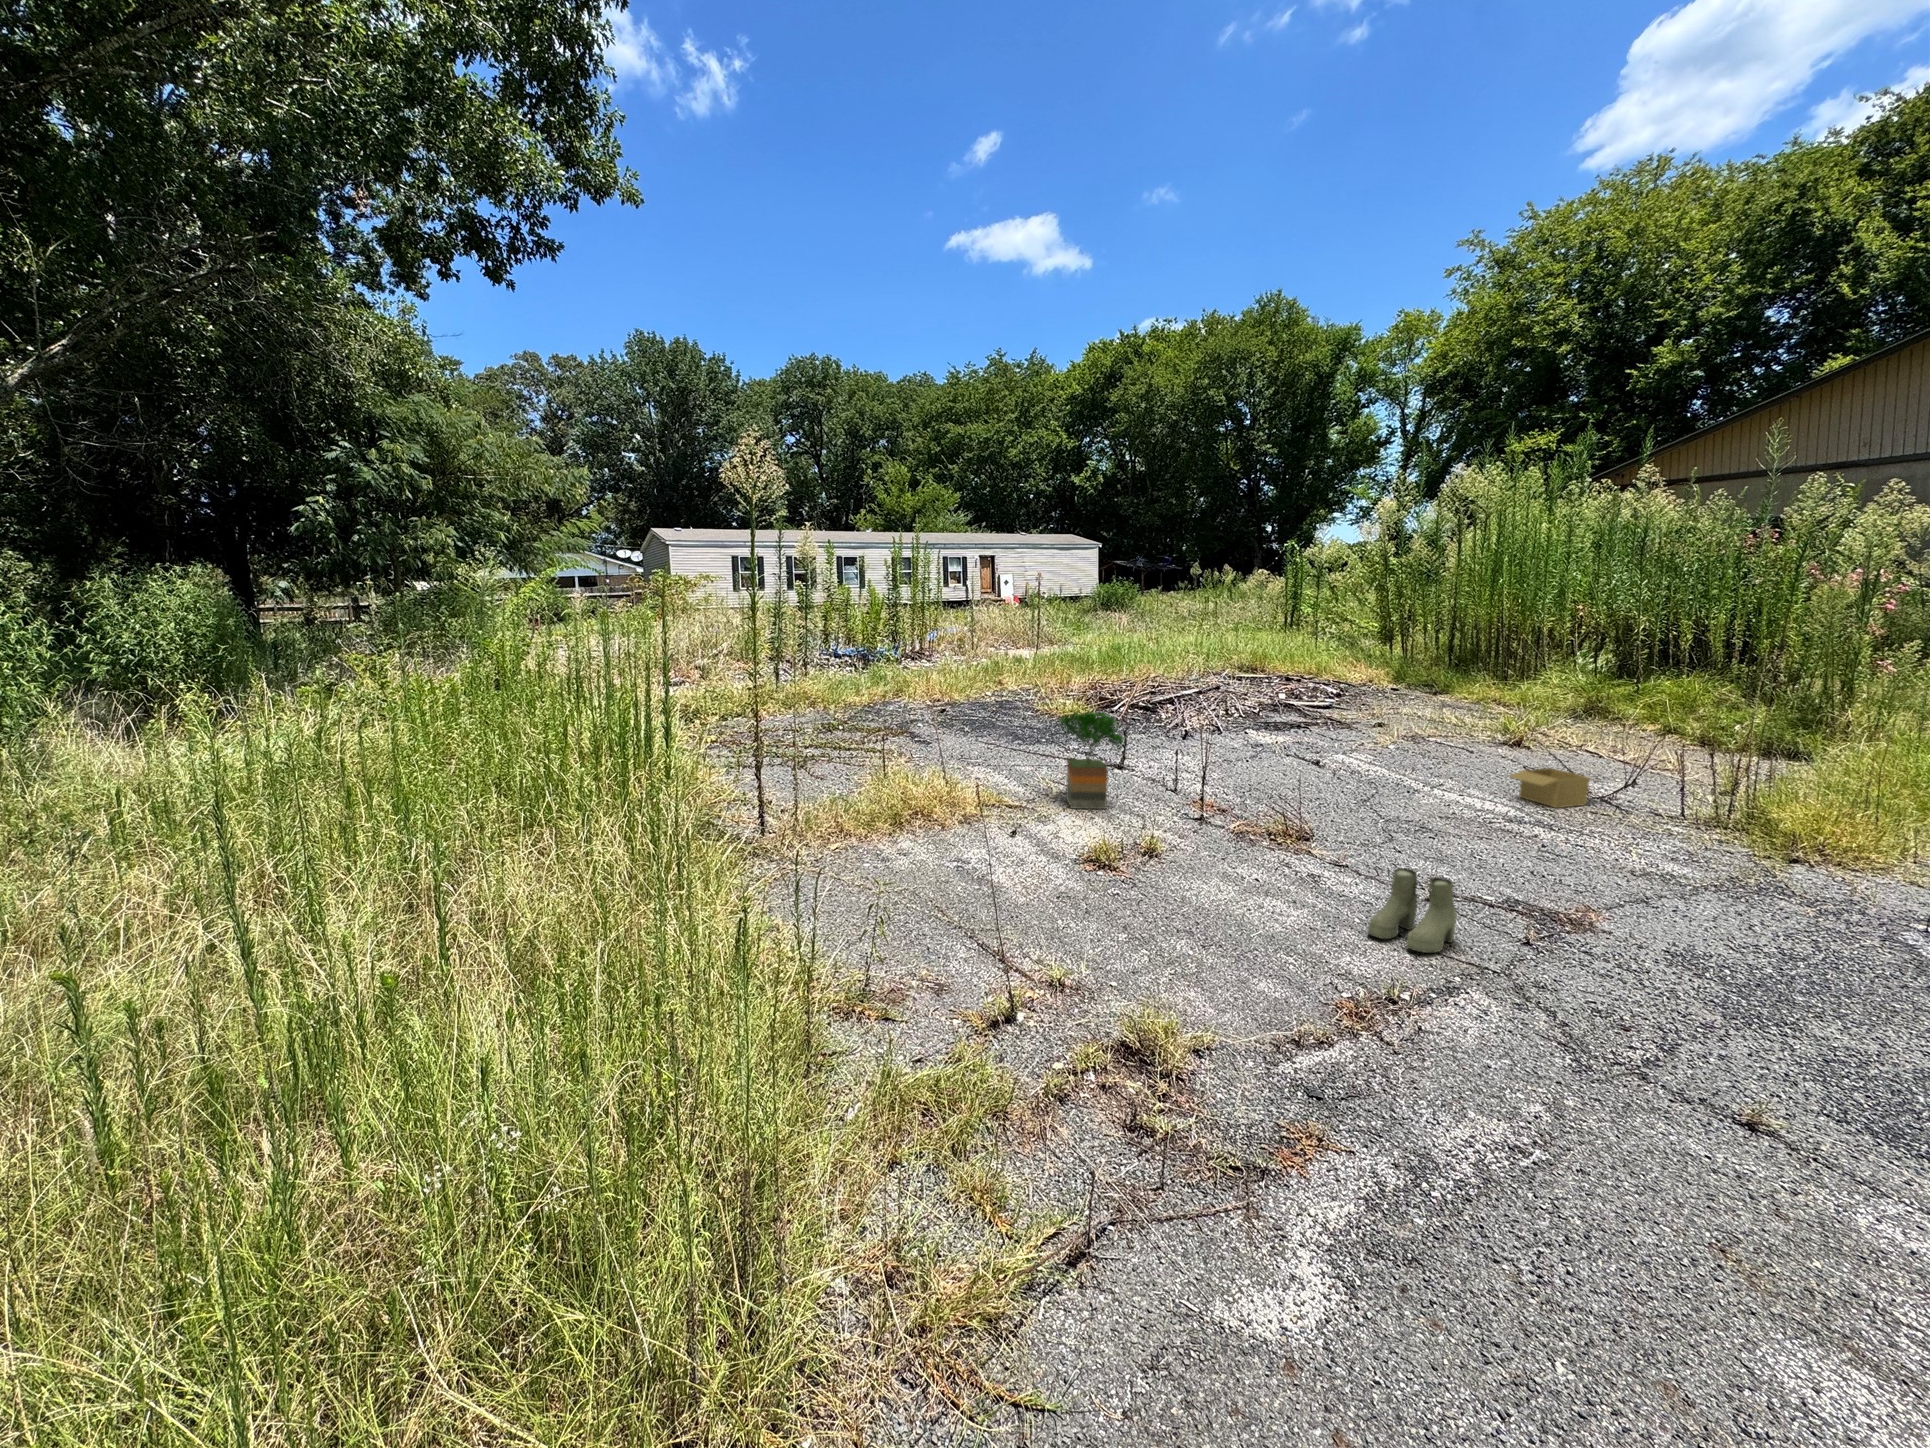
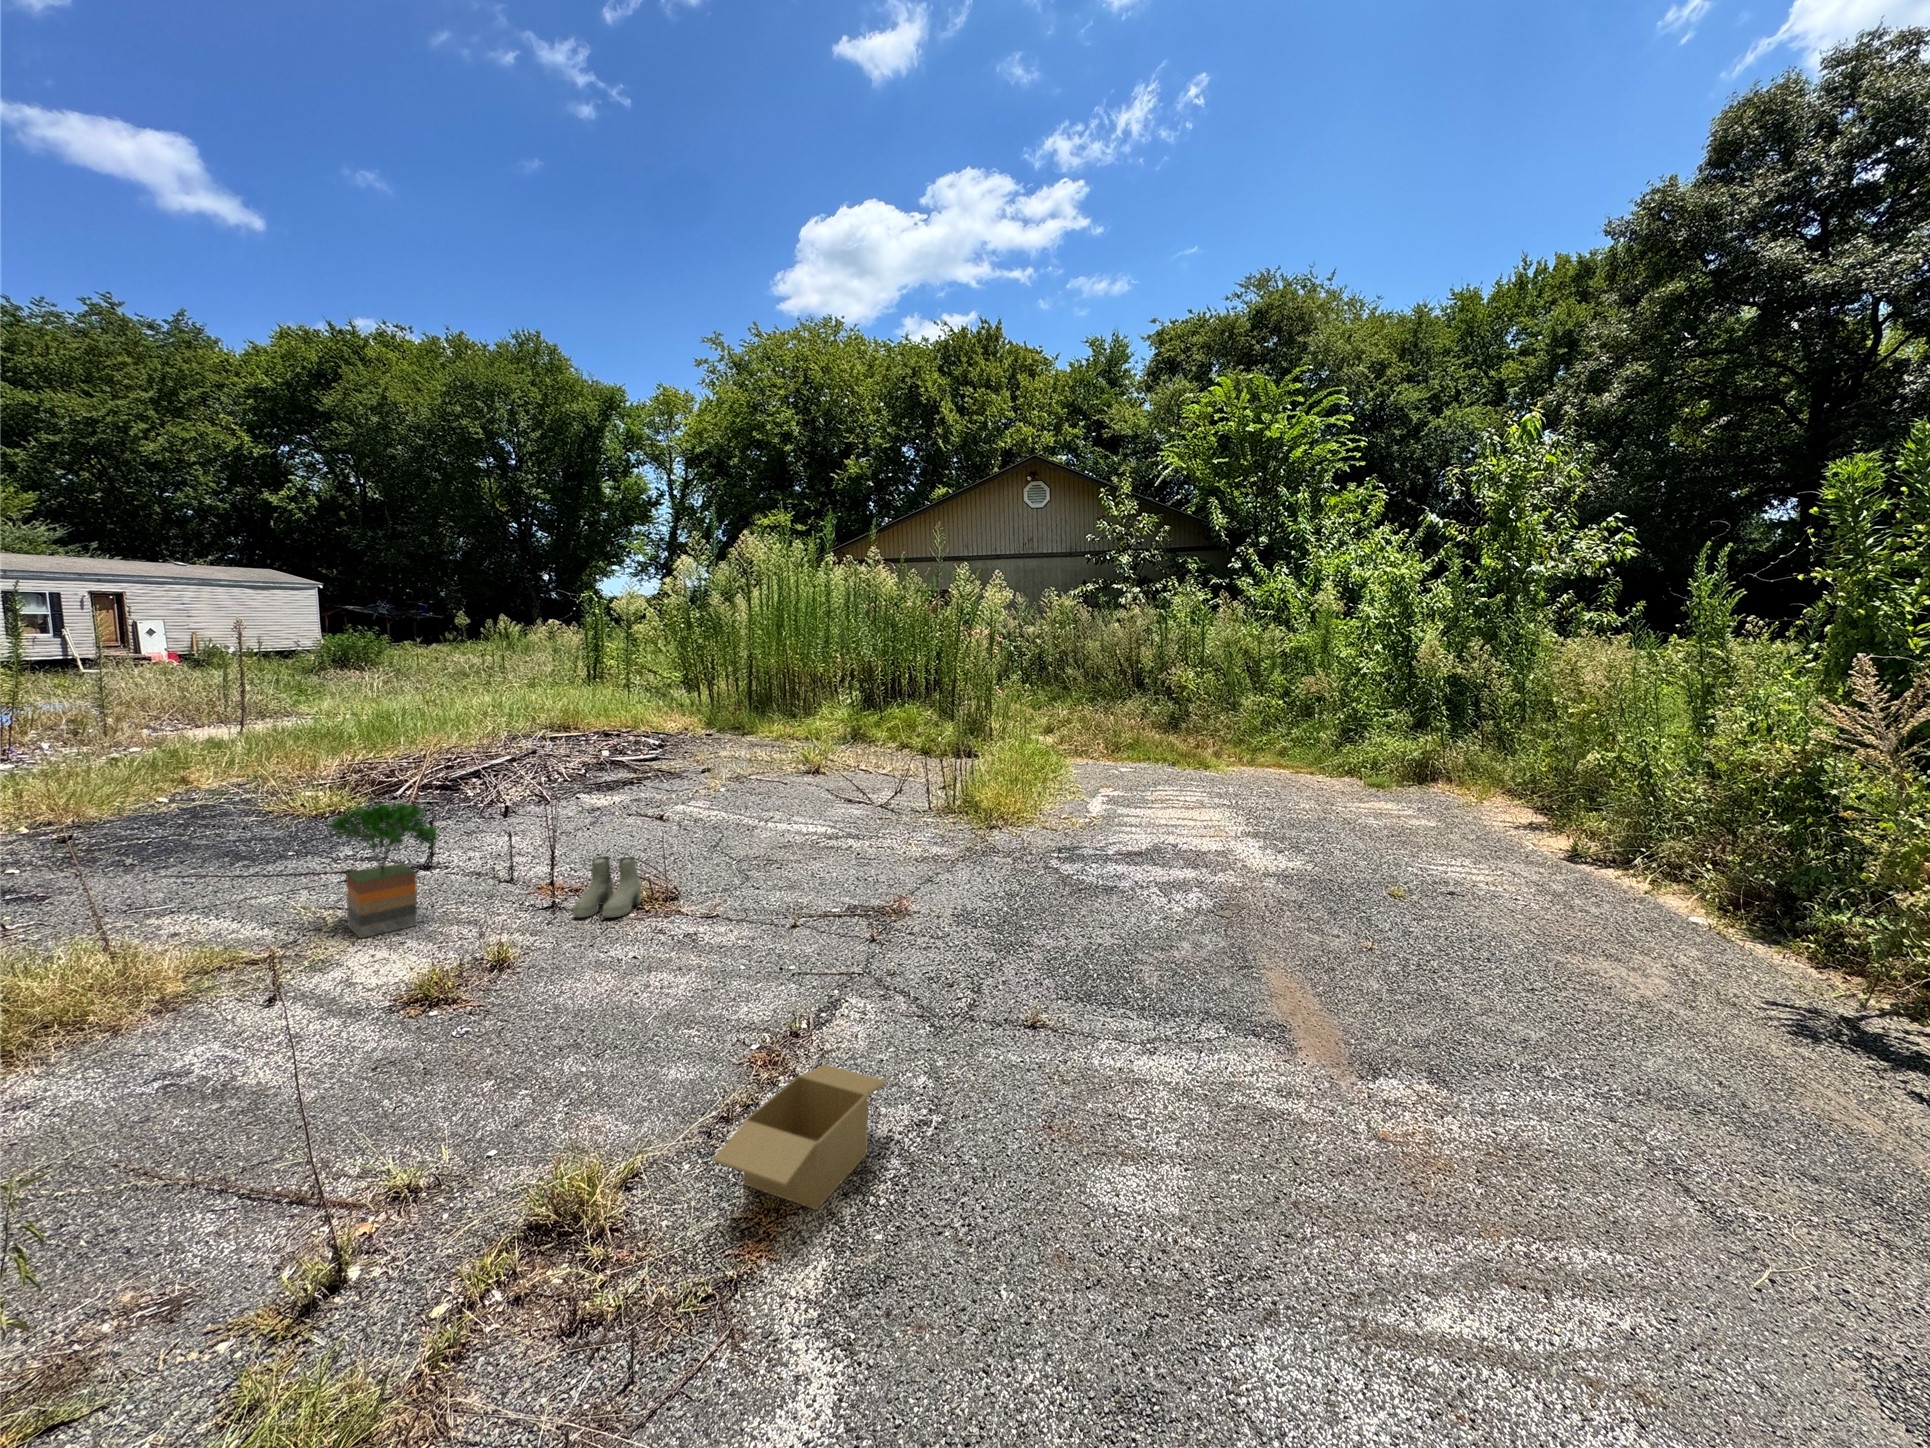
cardboard box: present [1509,768,1599,808] -> present [712,1065,888,1210]
boots: present [1367,868,1457,953] -> present [573,856,641,918]

